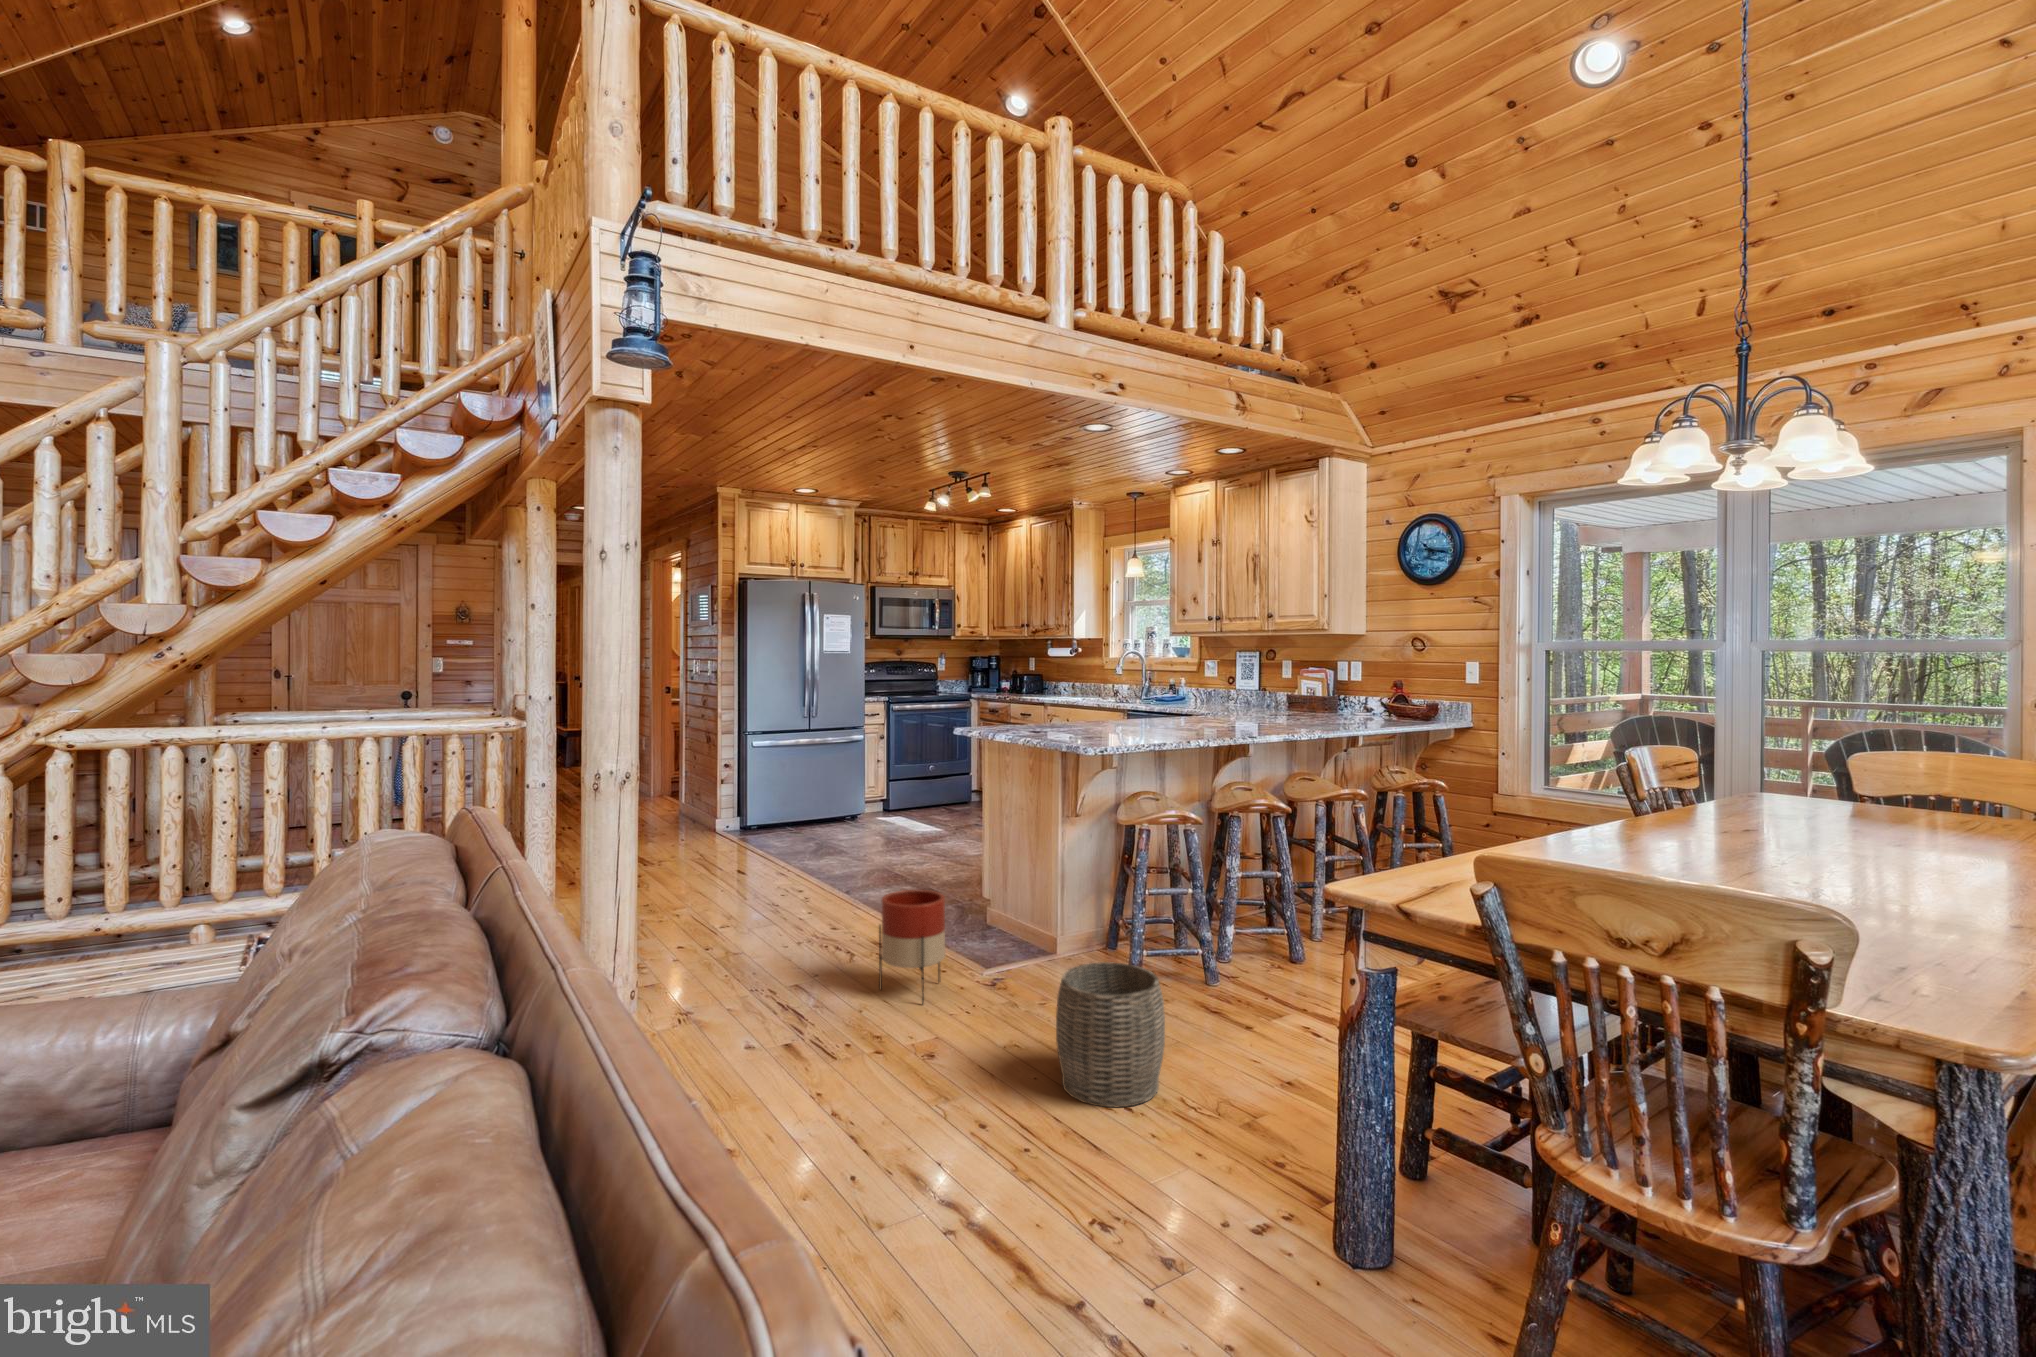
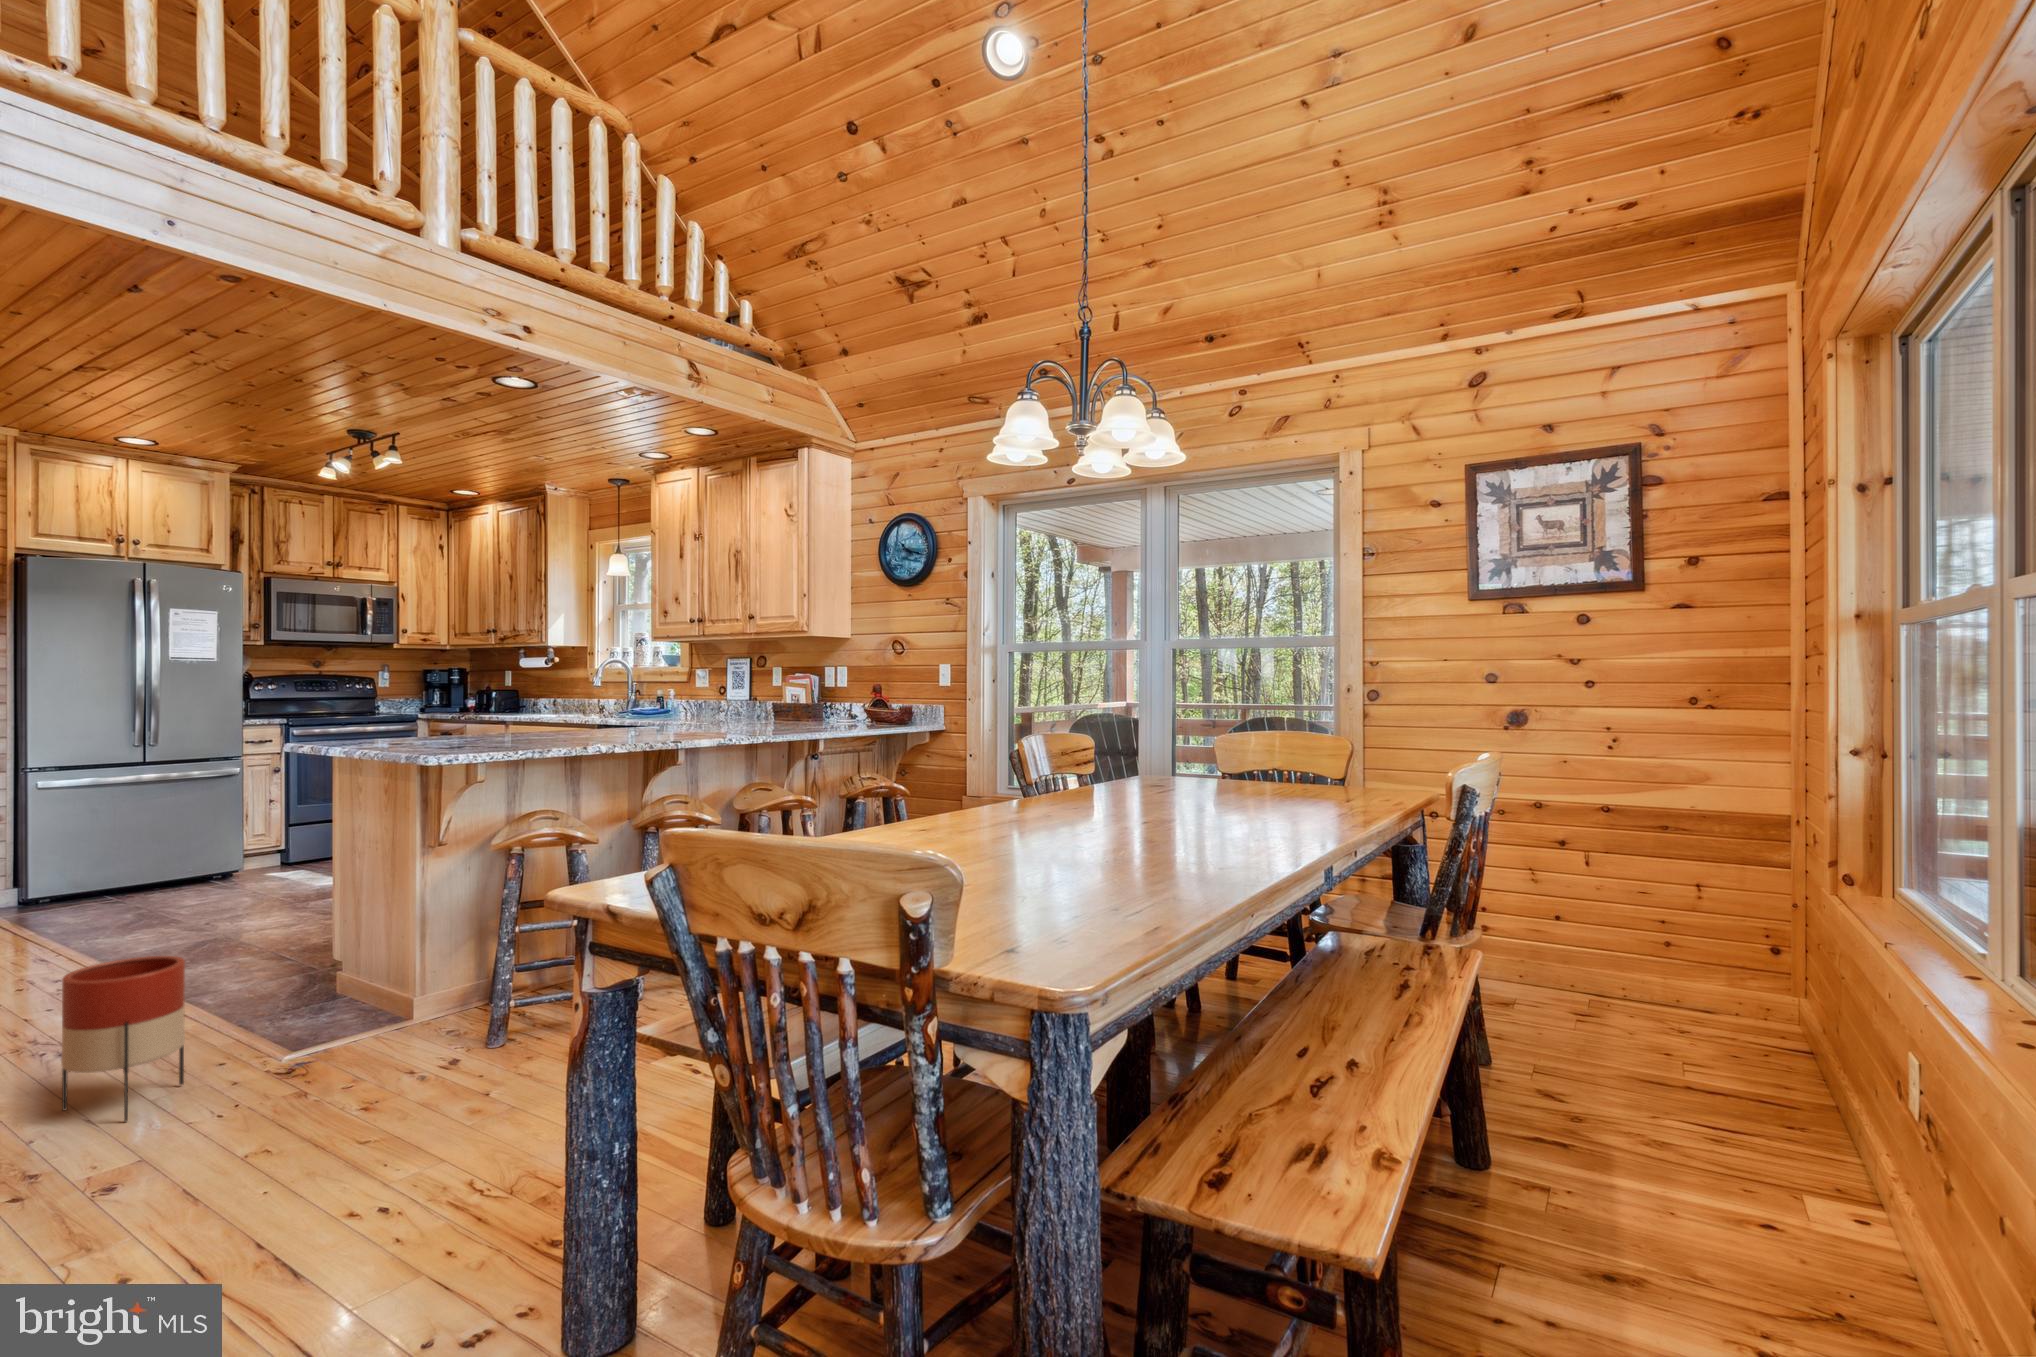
woven basket: present [1056,962,1165,1107] -> none [270,1023,448,1228]

